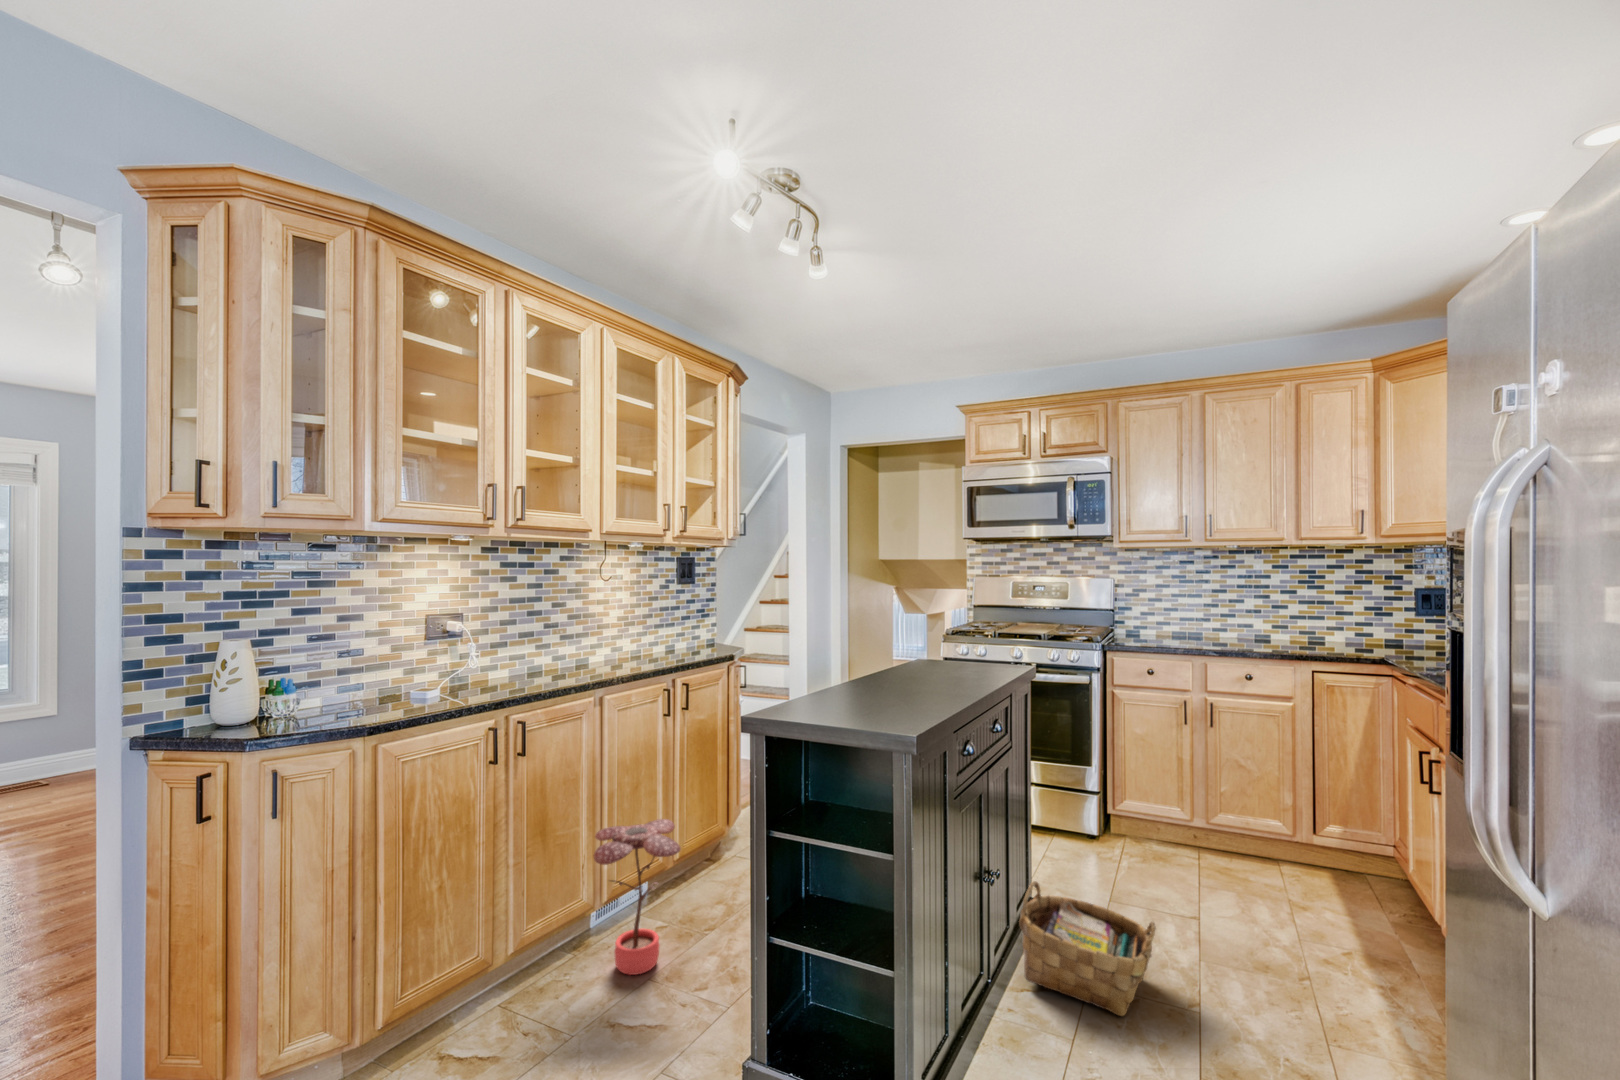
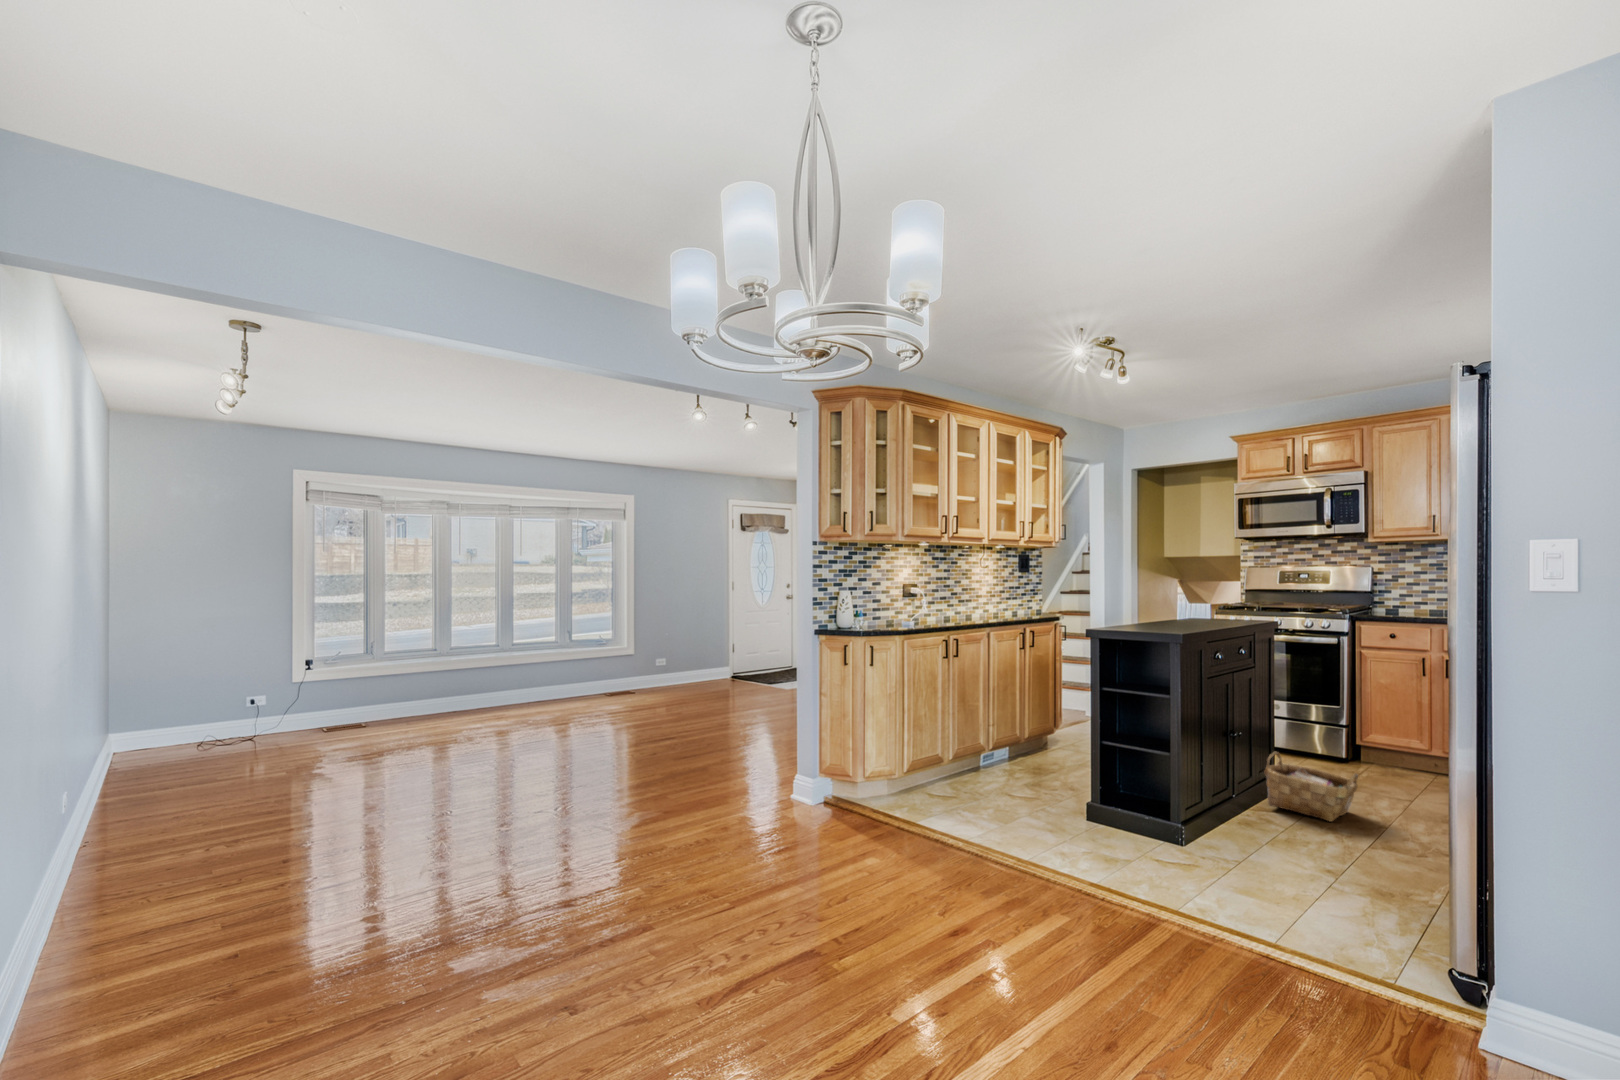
potted plant: present [594,819,680,975] -> none [993,706,1047,785]

